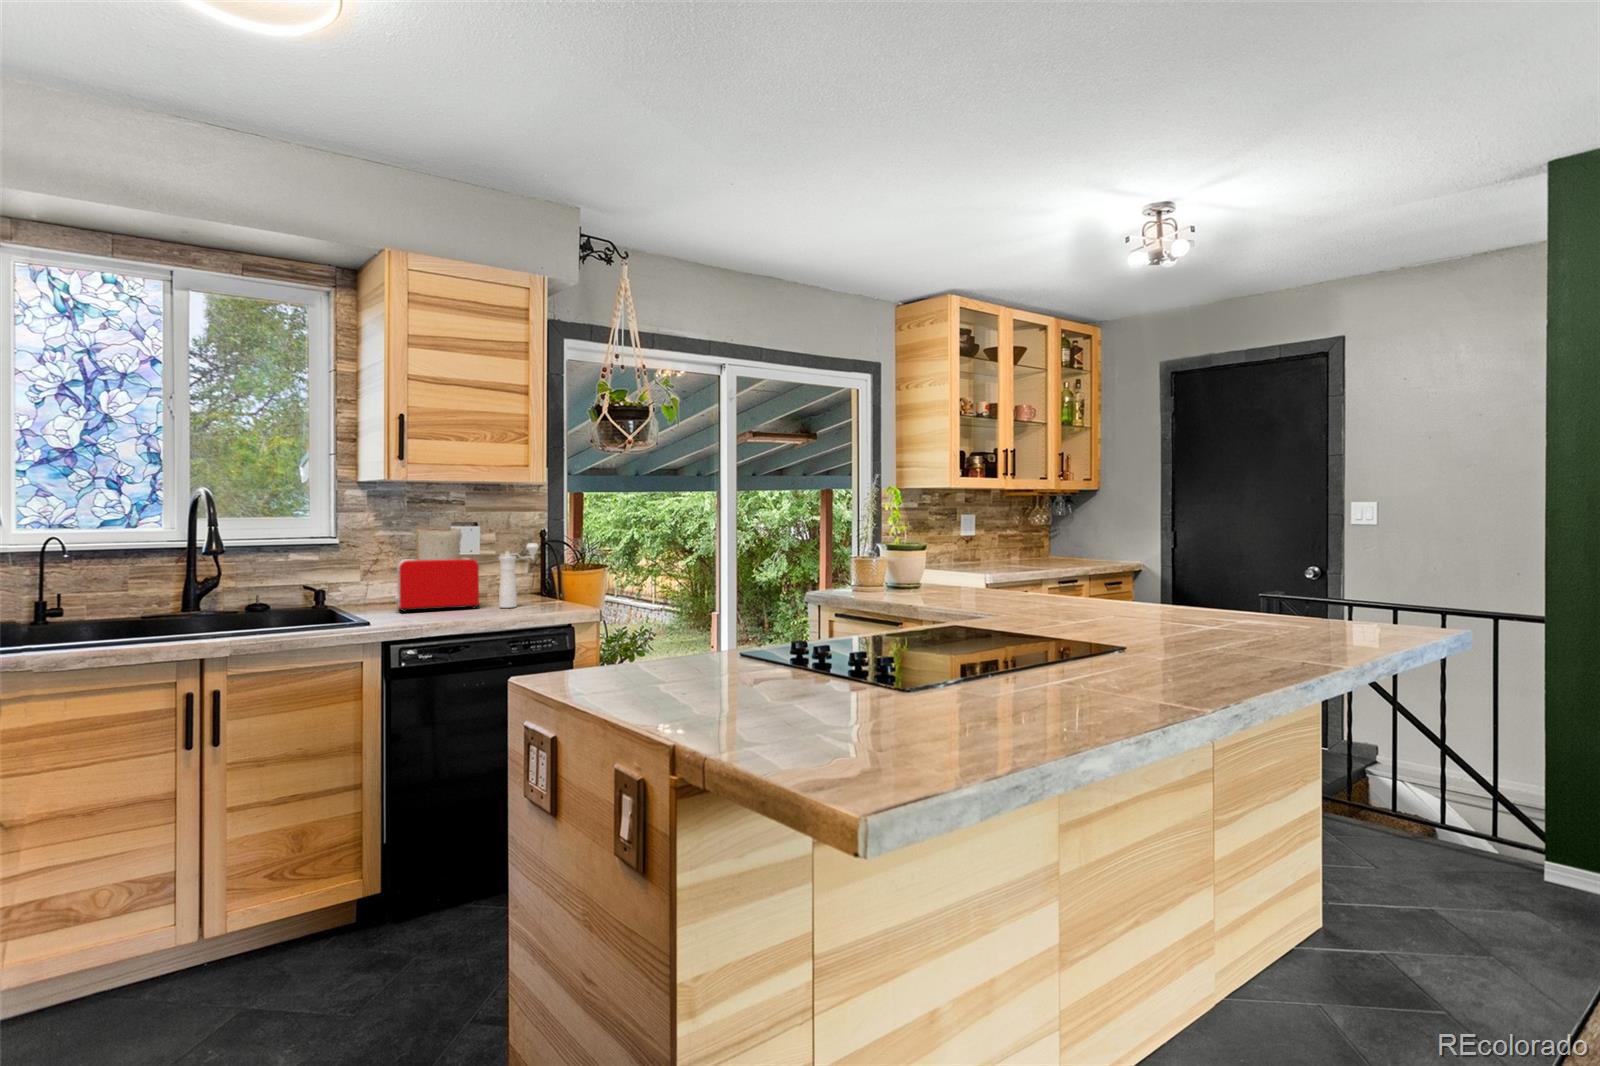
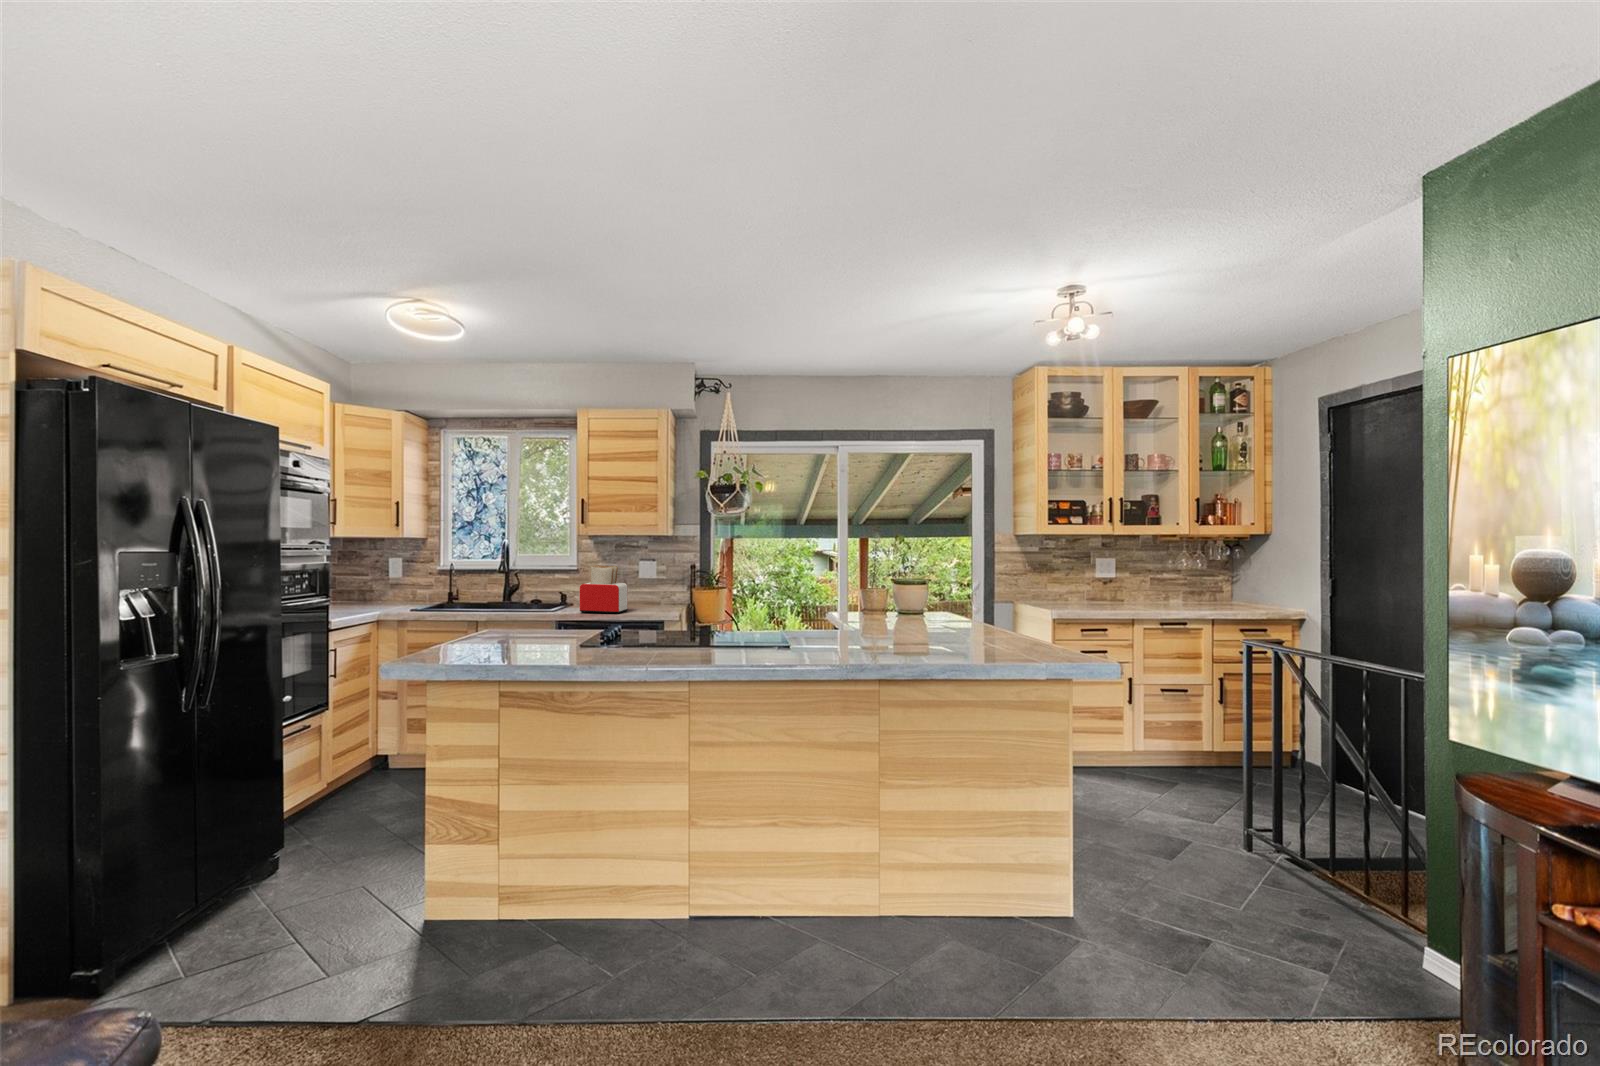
pepper mill: present [499,543,539,608] -> none [626,577,655,615]

